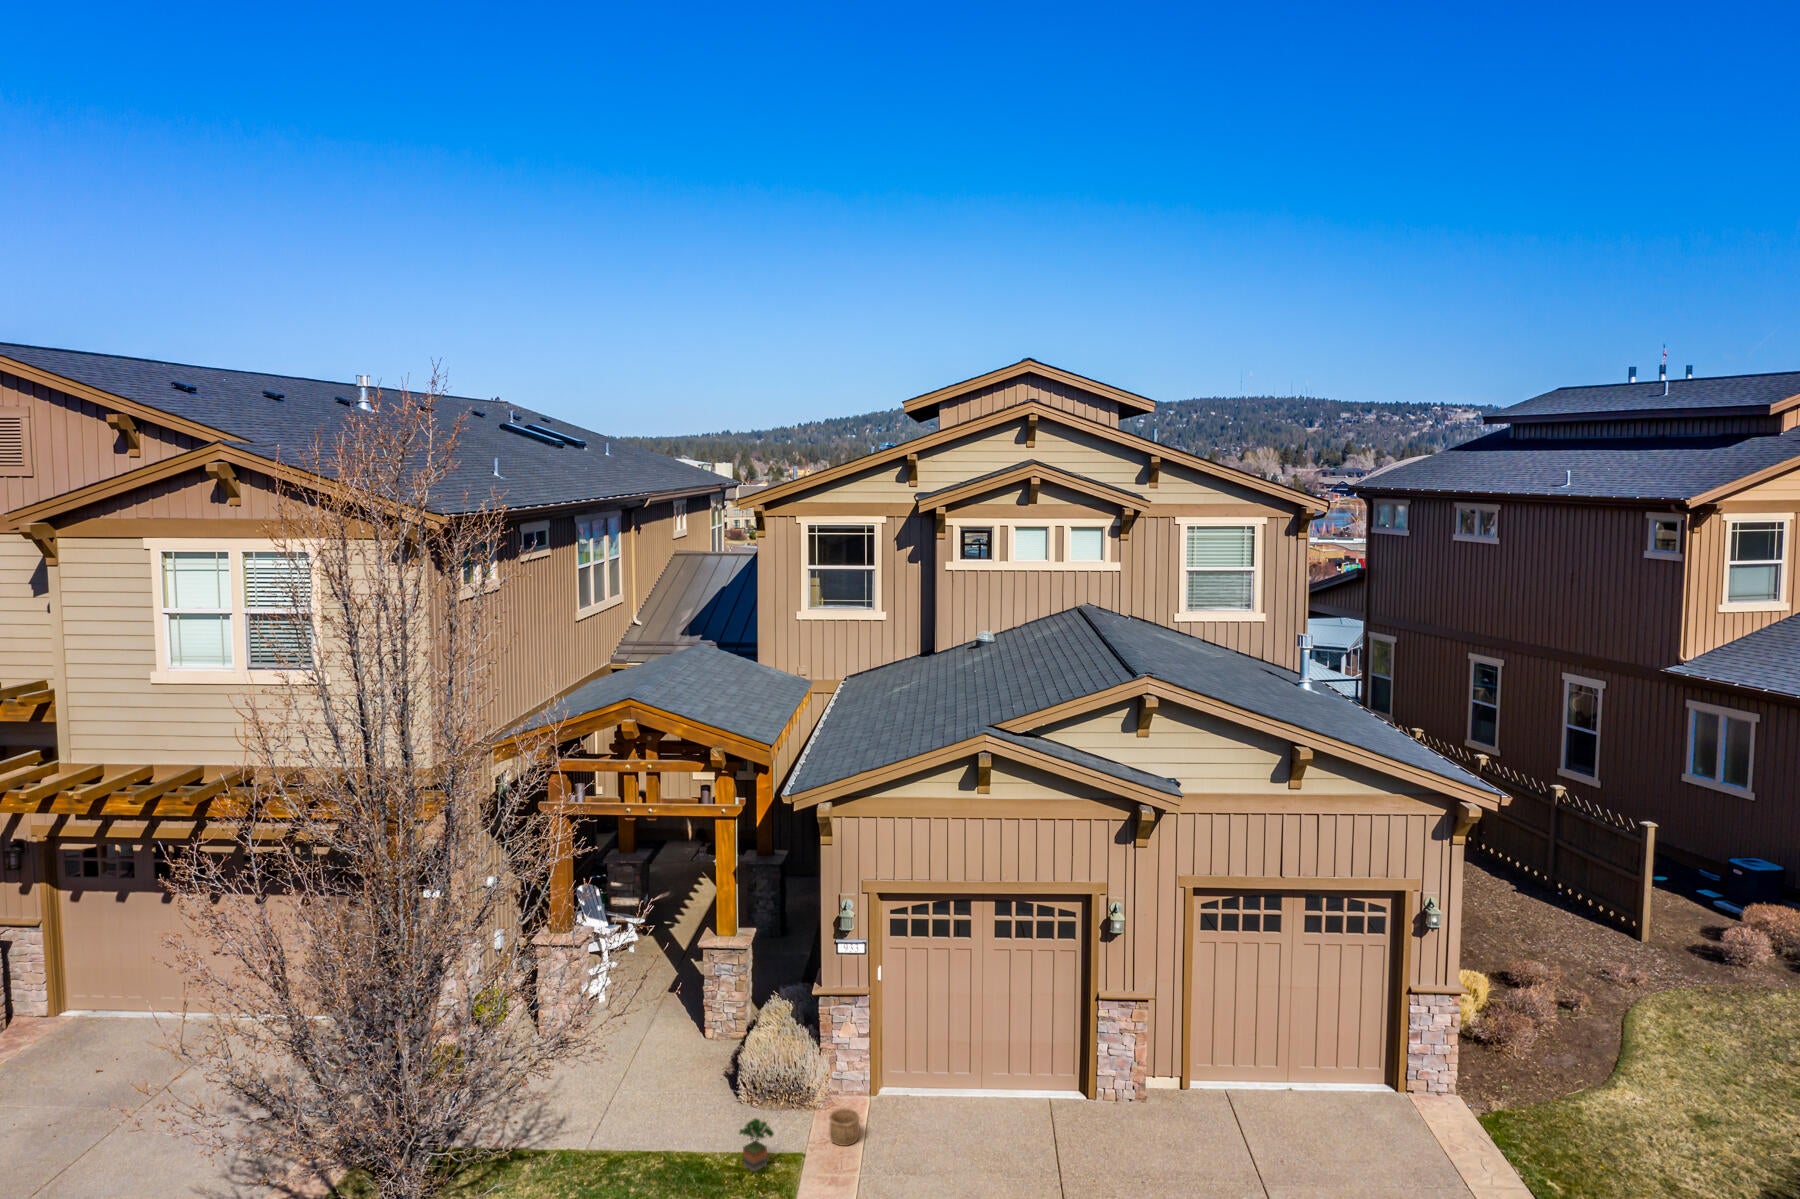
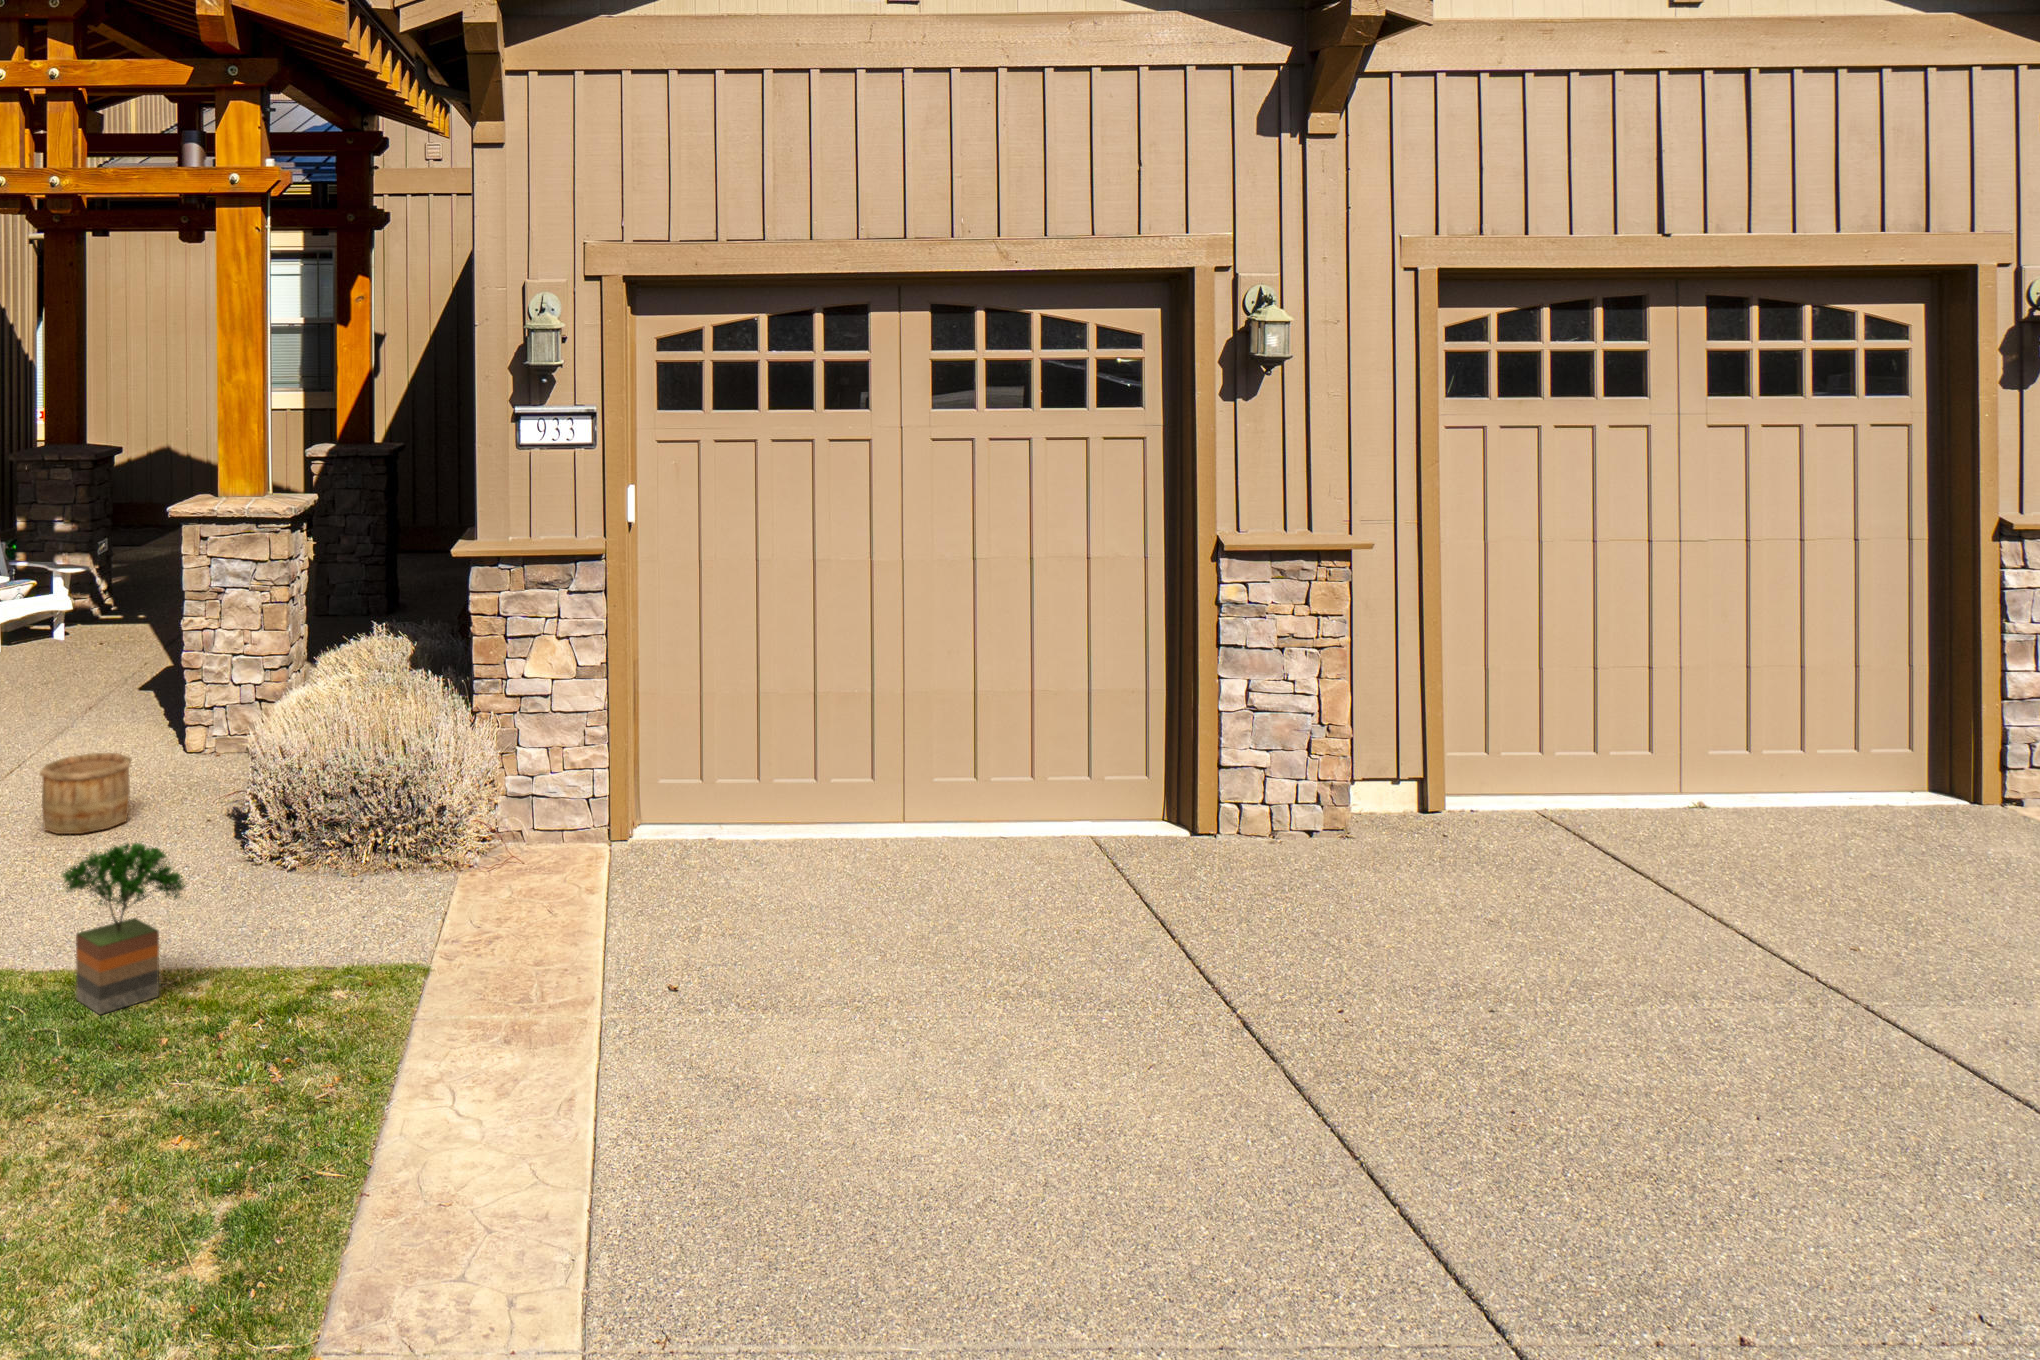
wooden bucket: present [829,1109,860,1146] -> present [40,753,131,834]

